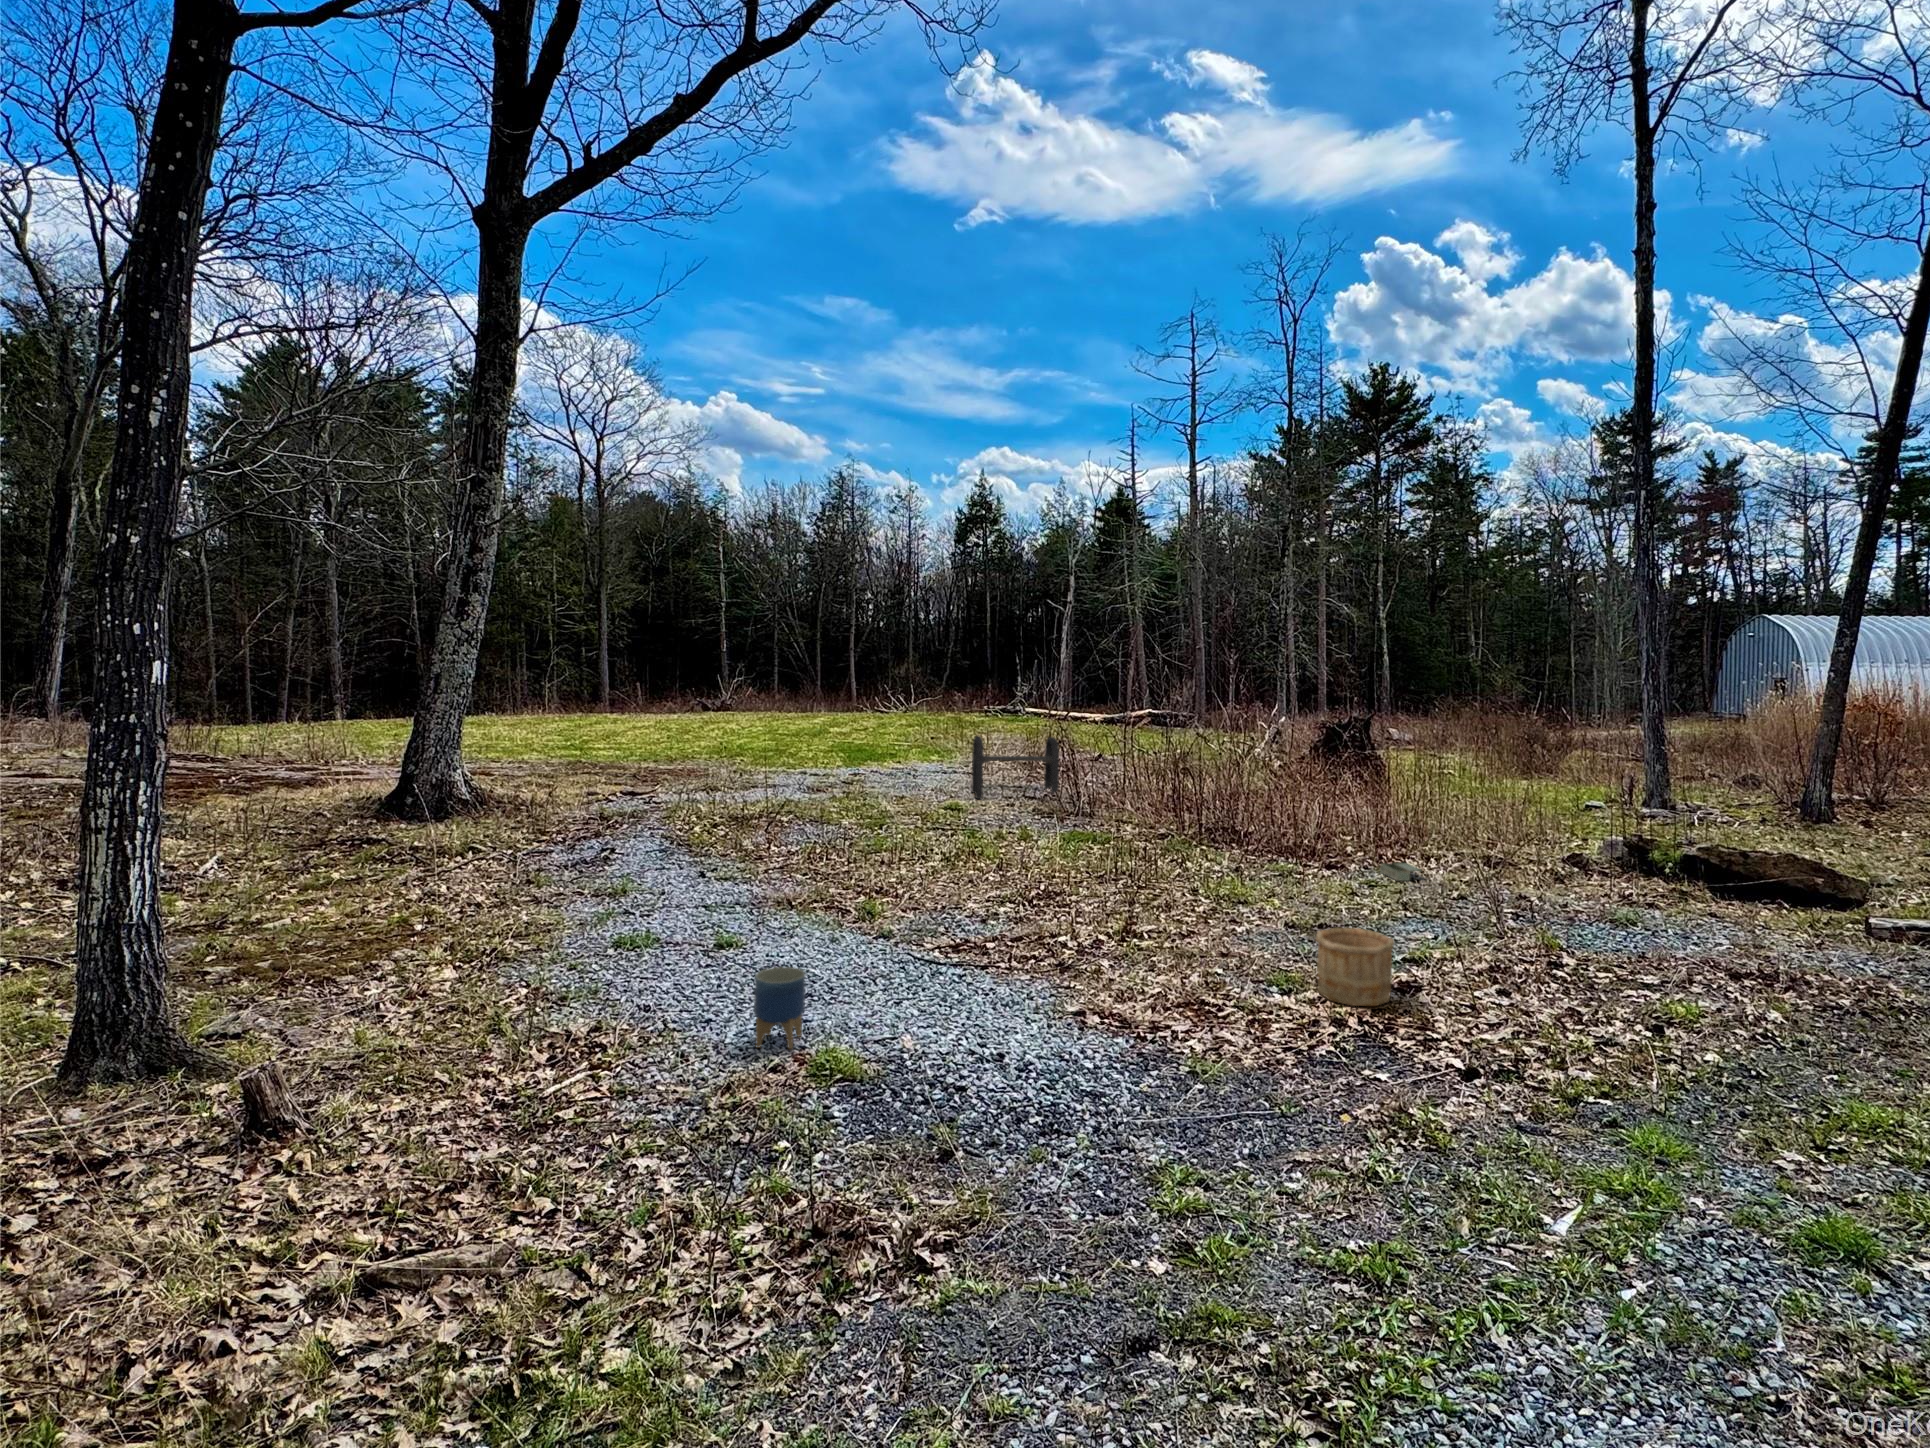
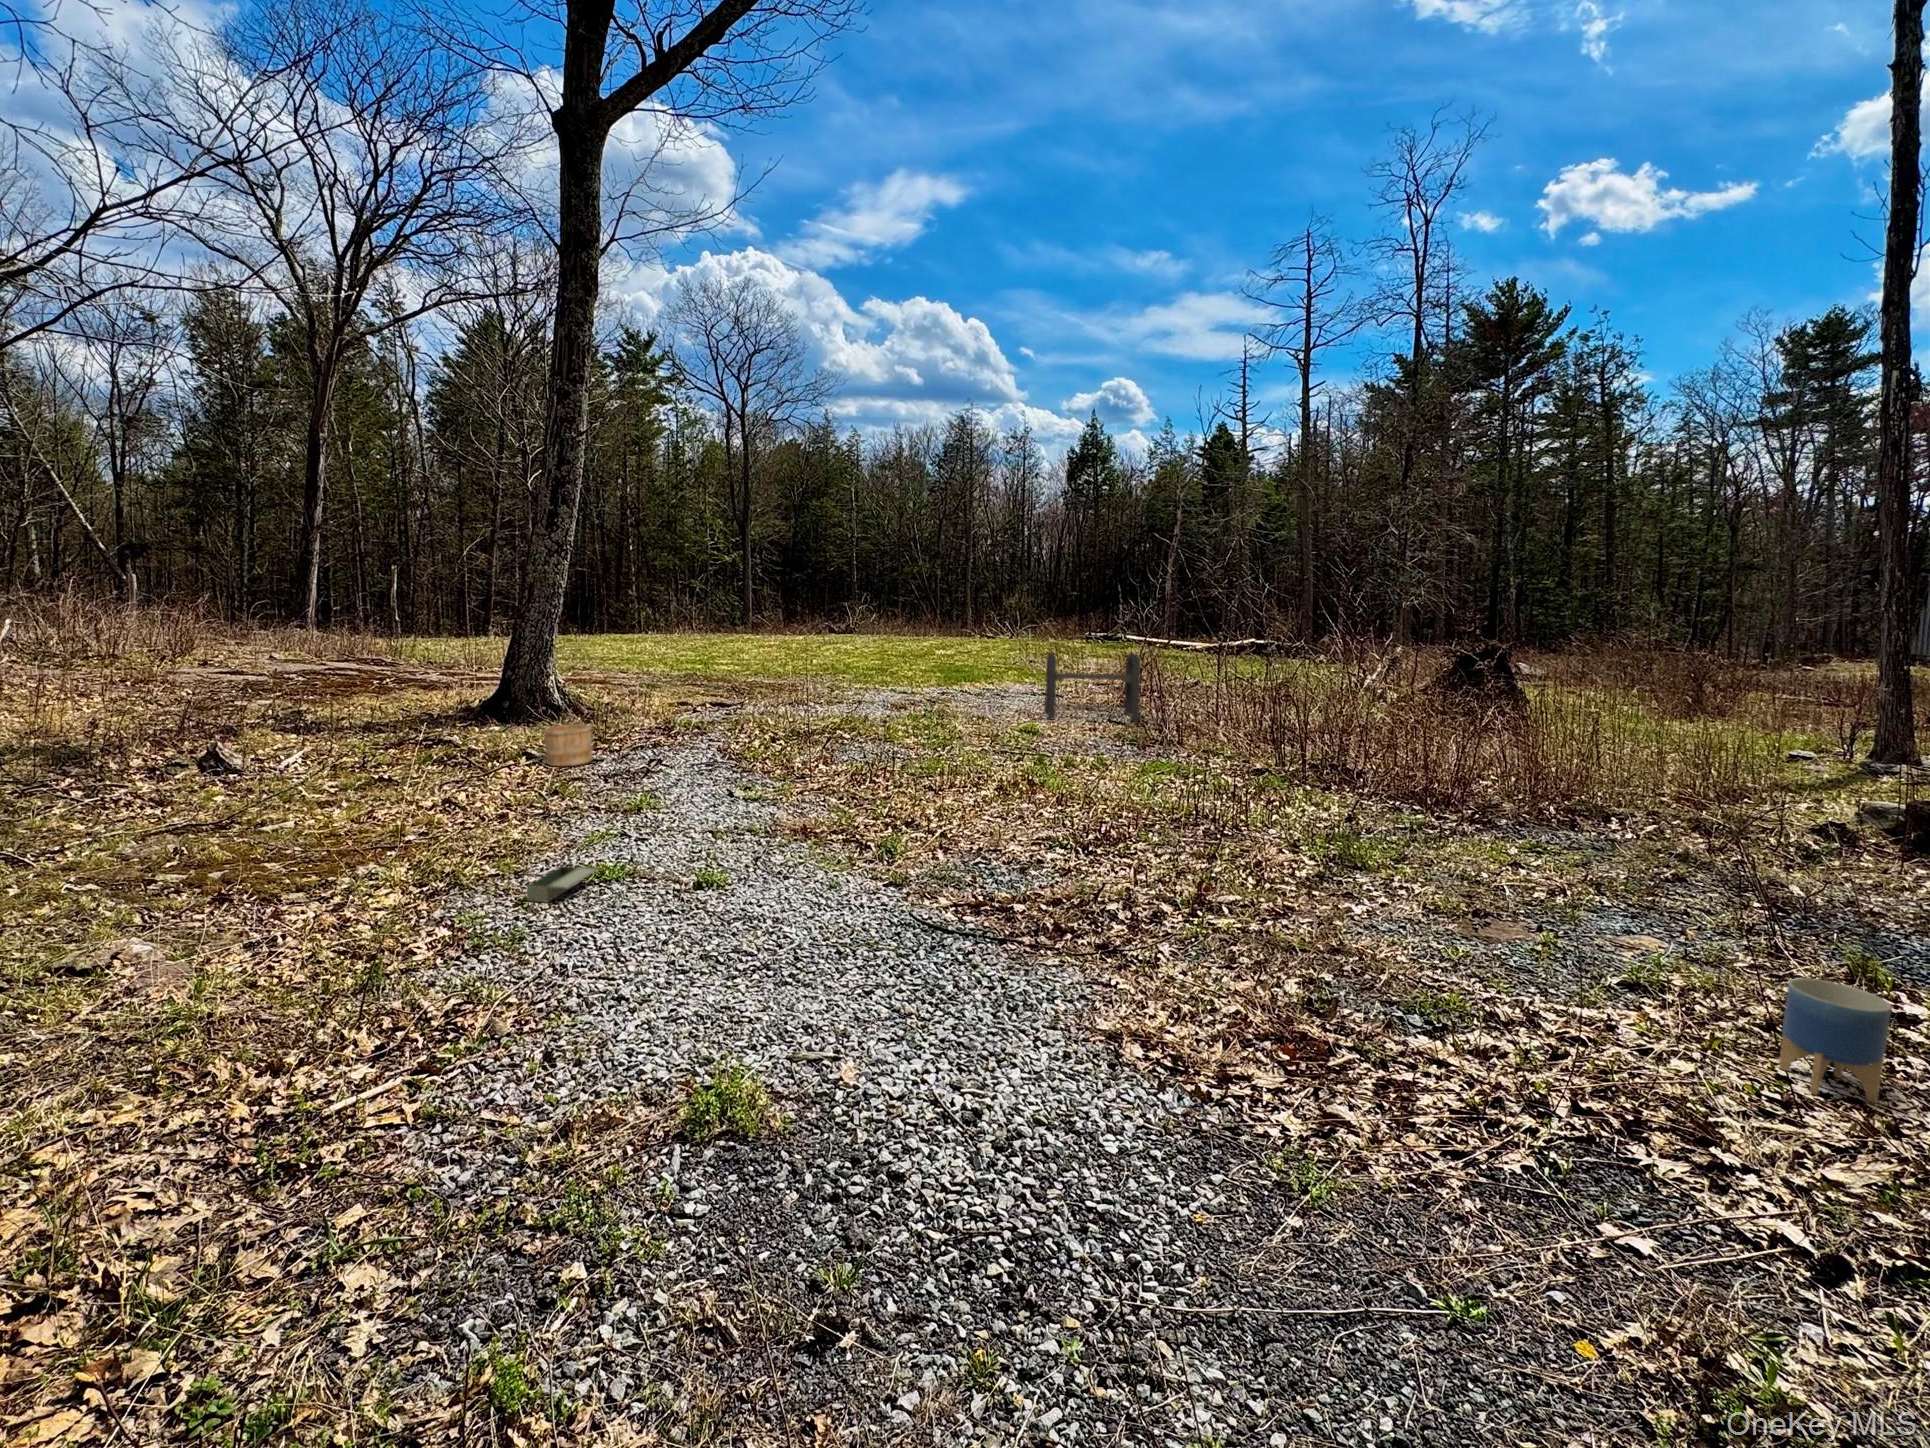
toolbox: present [1380,863,1422,881] -> present [527,866,598,903]
wooden bucket: present [1315,928,1394,1006] -> present [543,724,593,767]
planter: present [754,967,806,1049] -> present [1779,978,1891,1103]

